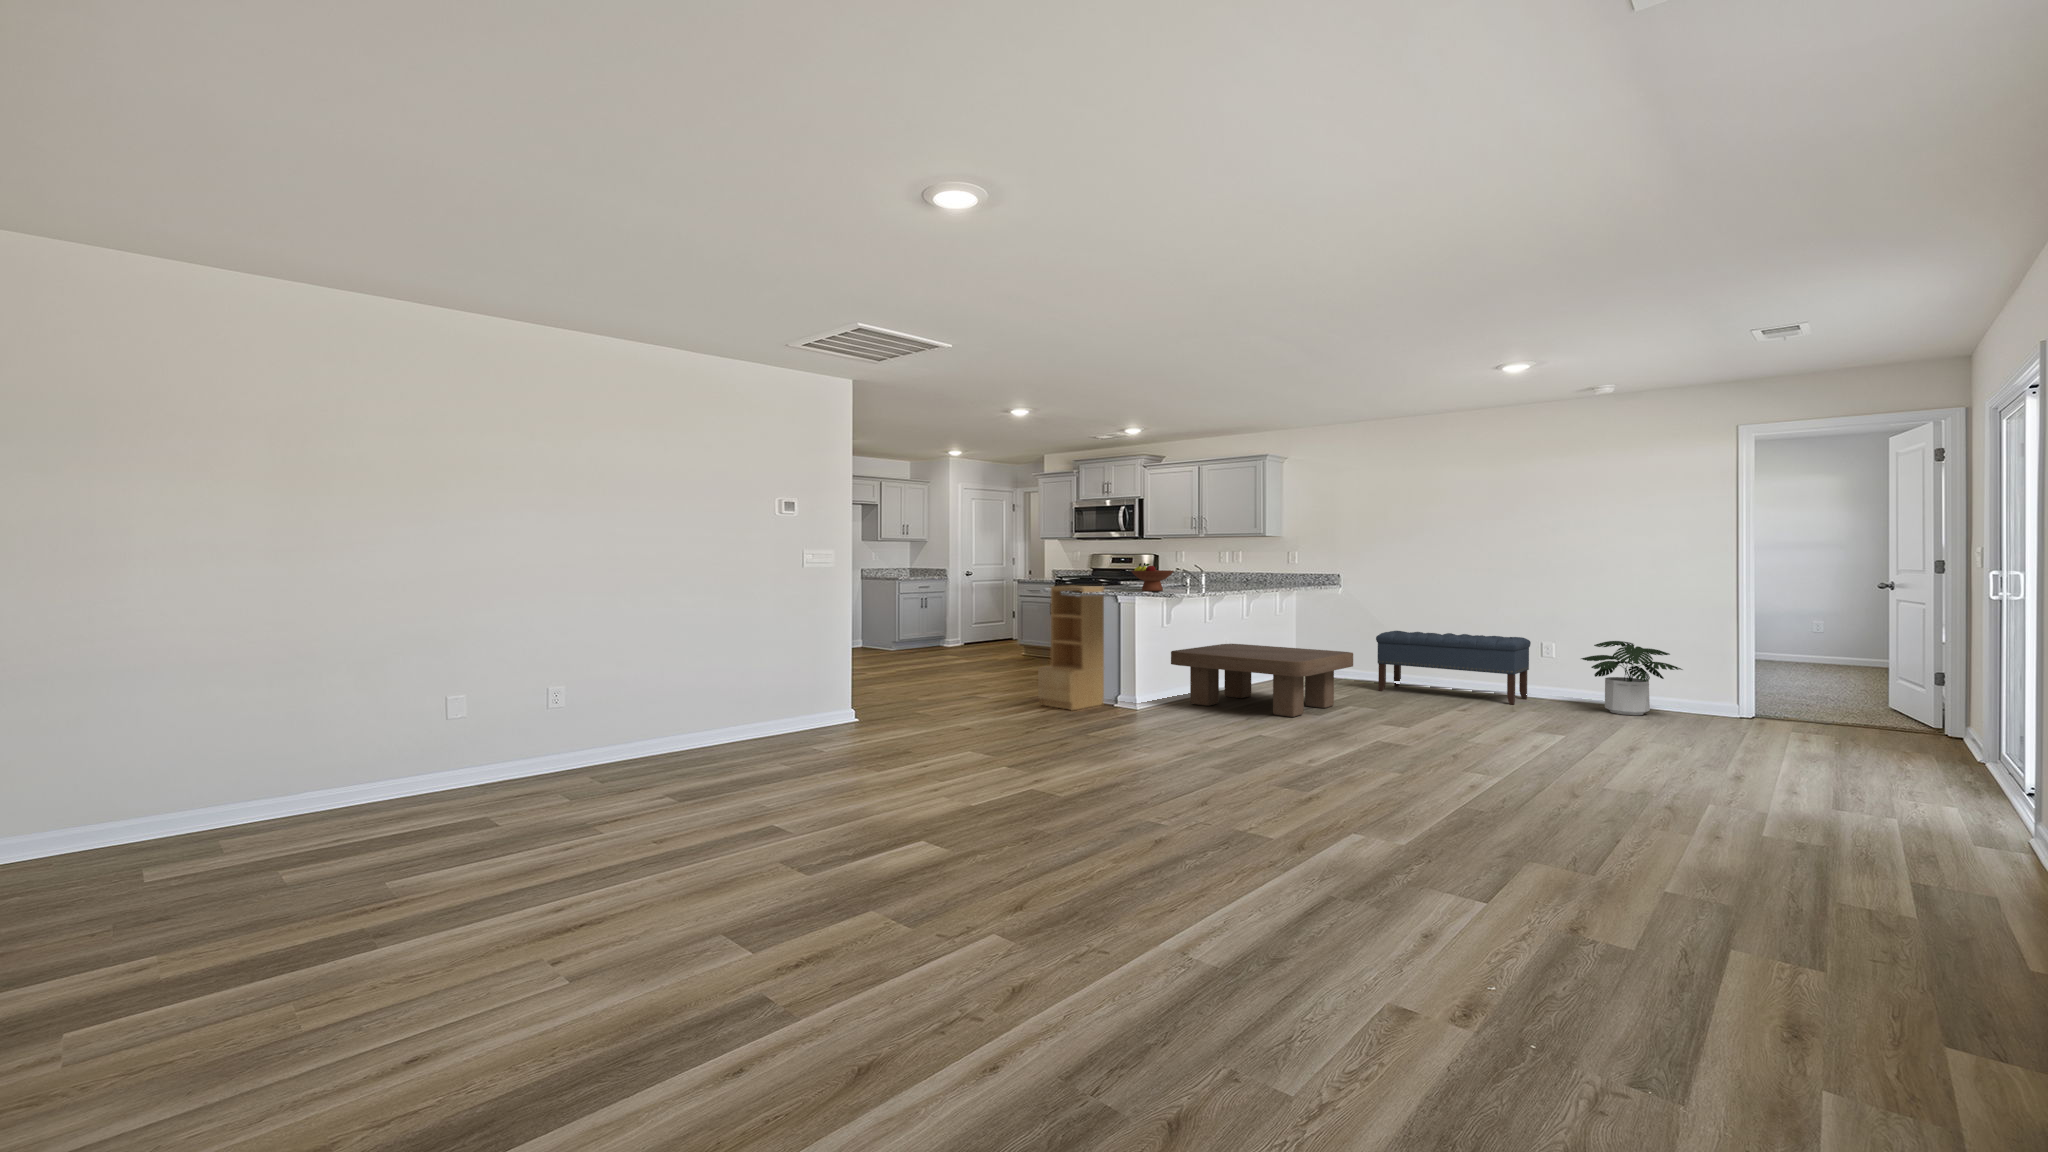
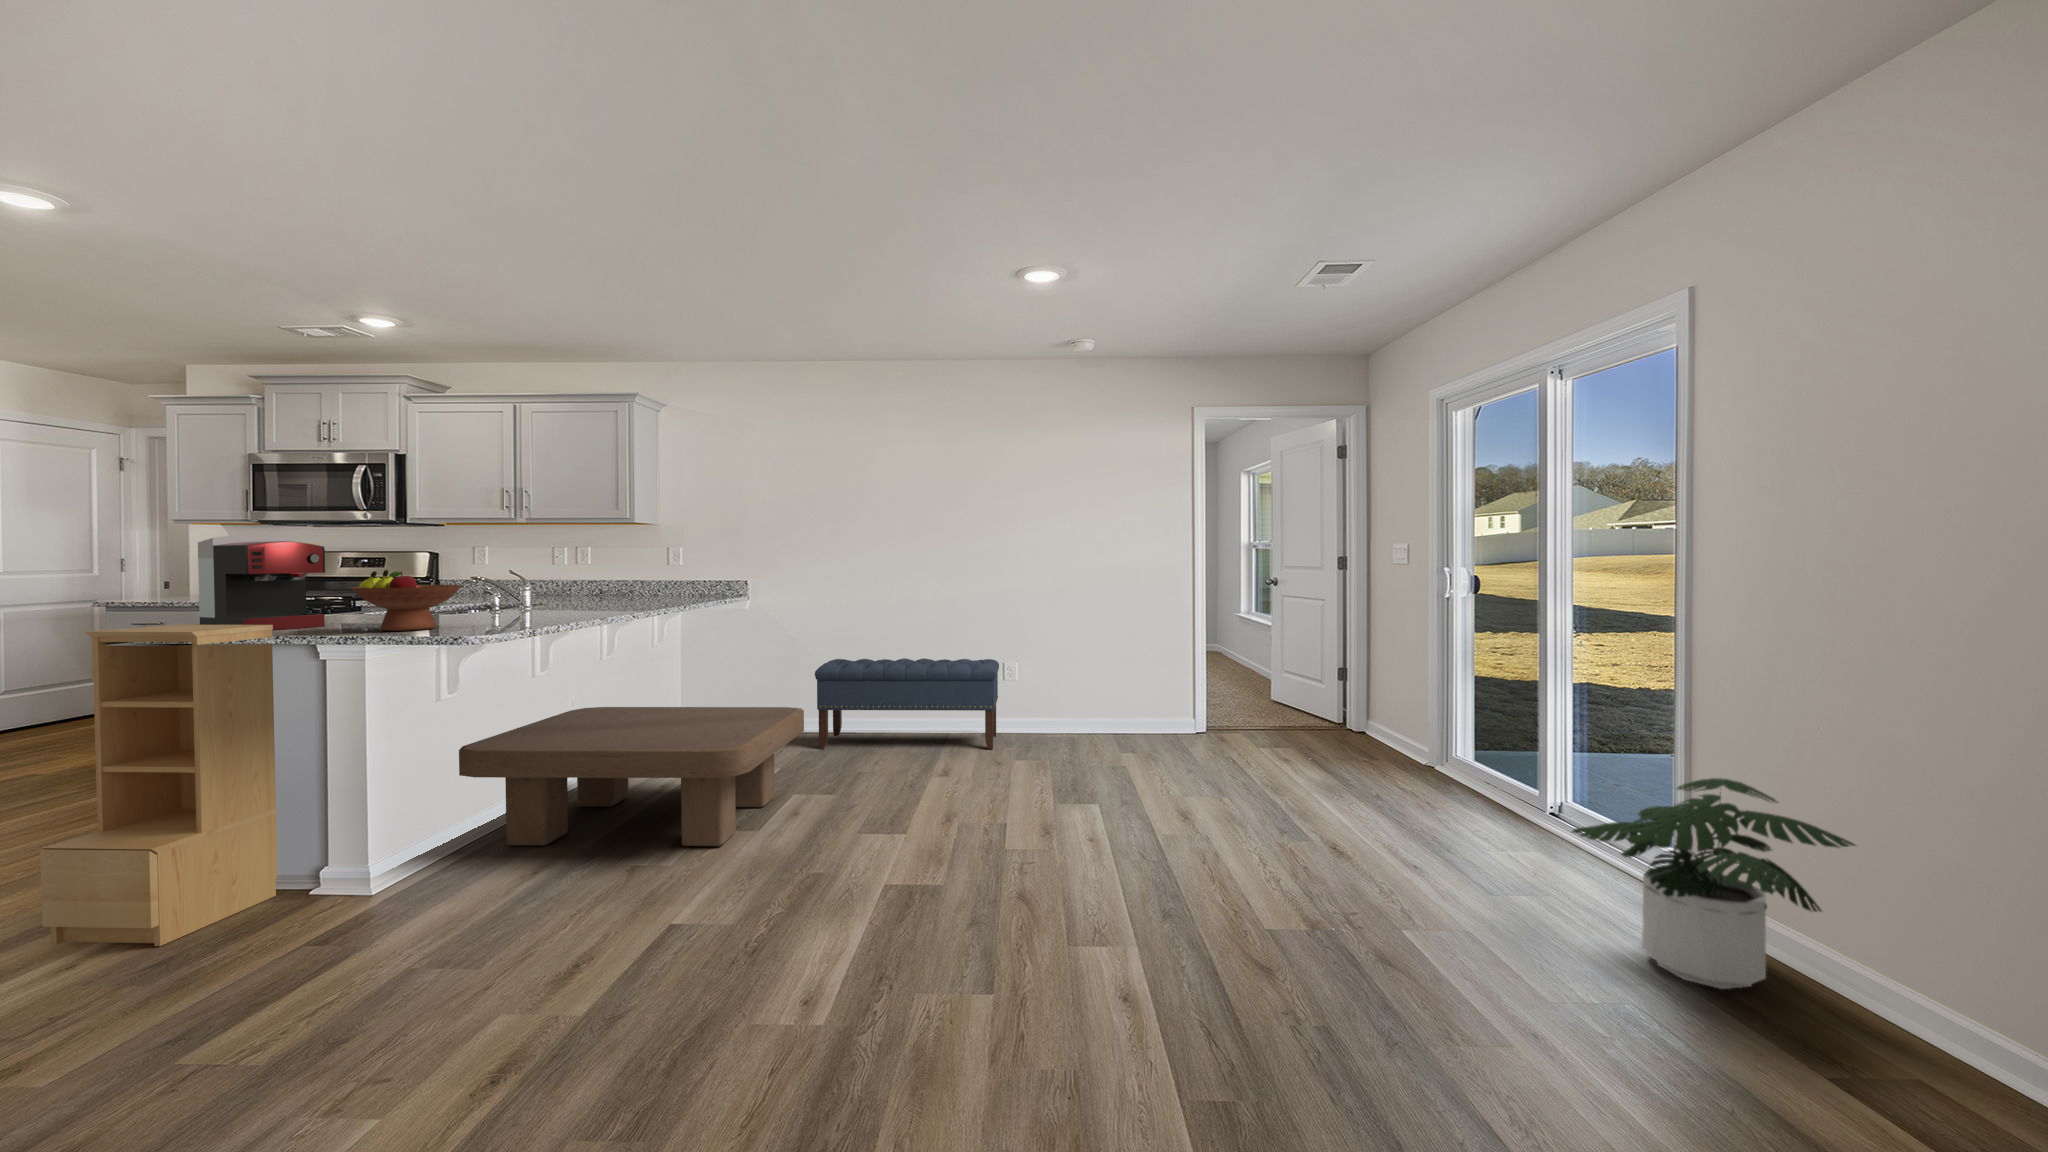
coffee maker: none [1075,547,1118,590] -> present [198,534,325,630]
potted plant: present [1581,641,1682,715] -> present [1572,778,1855,989]

